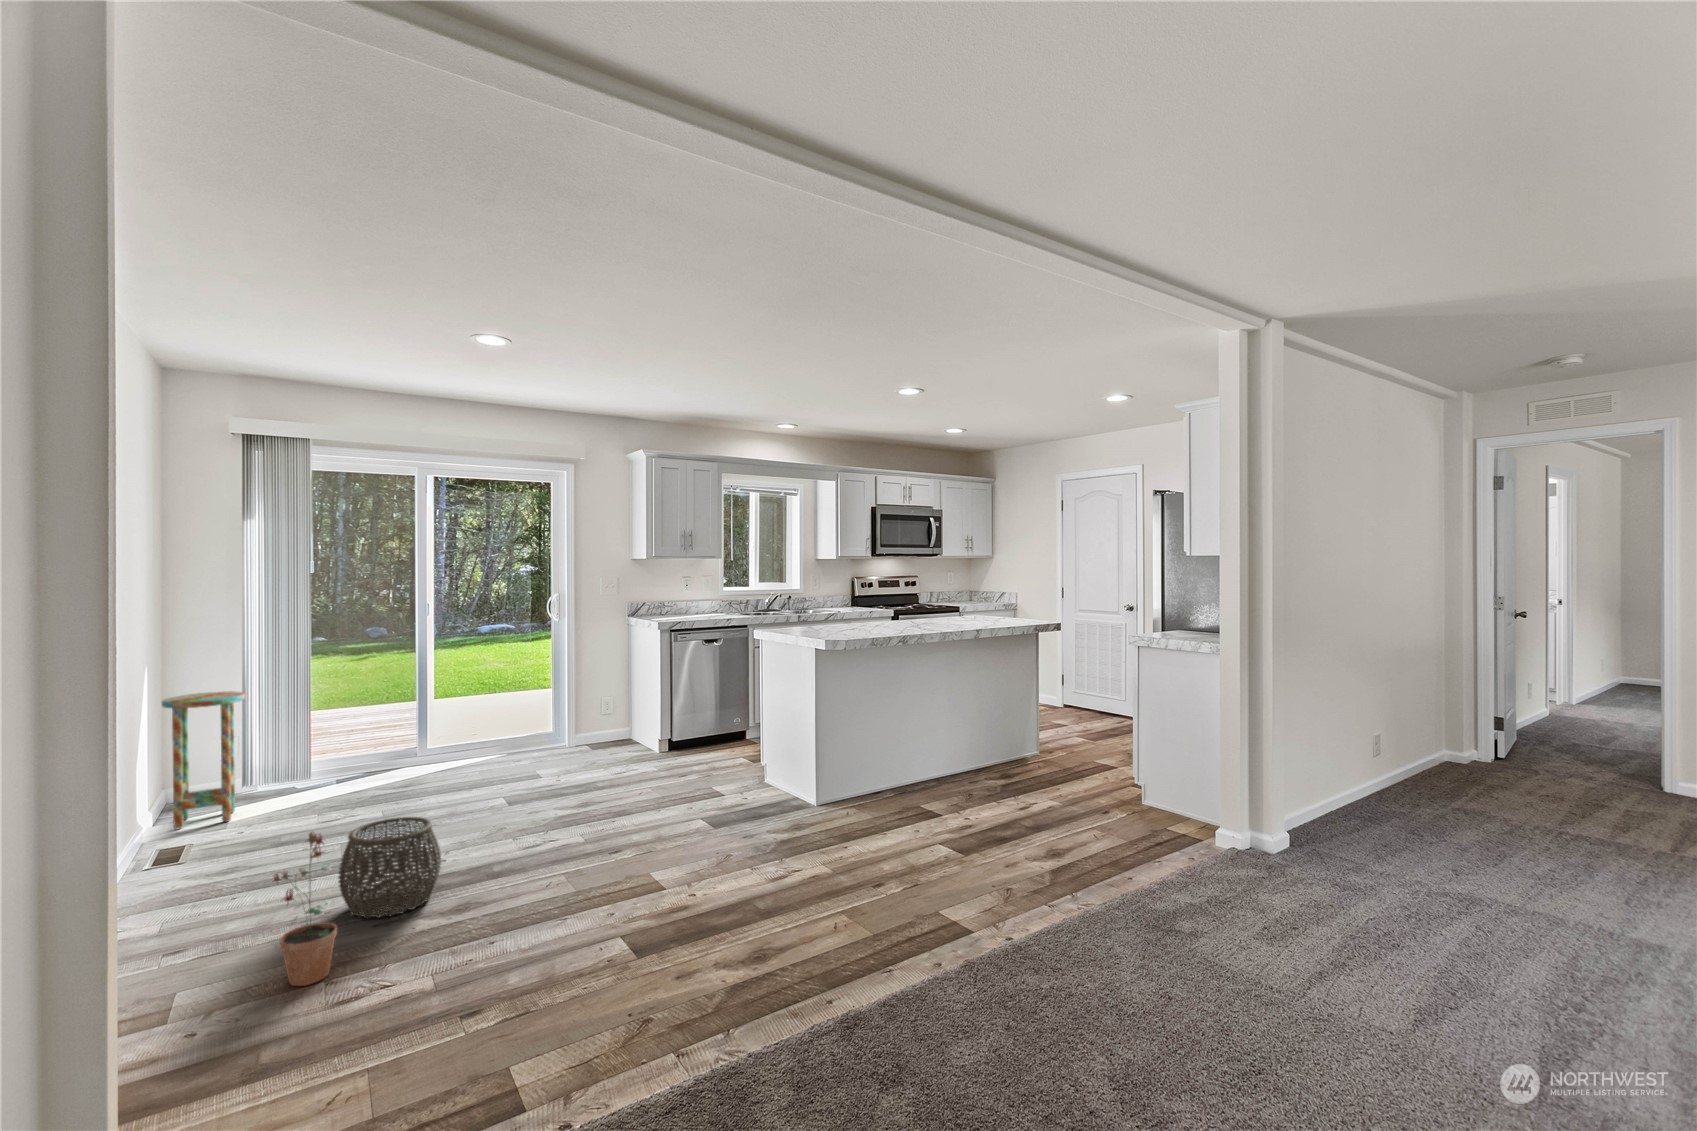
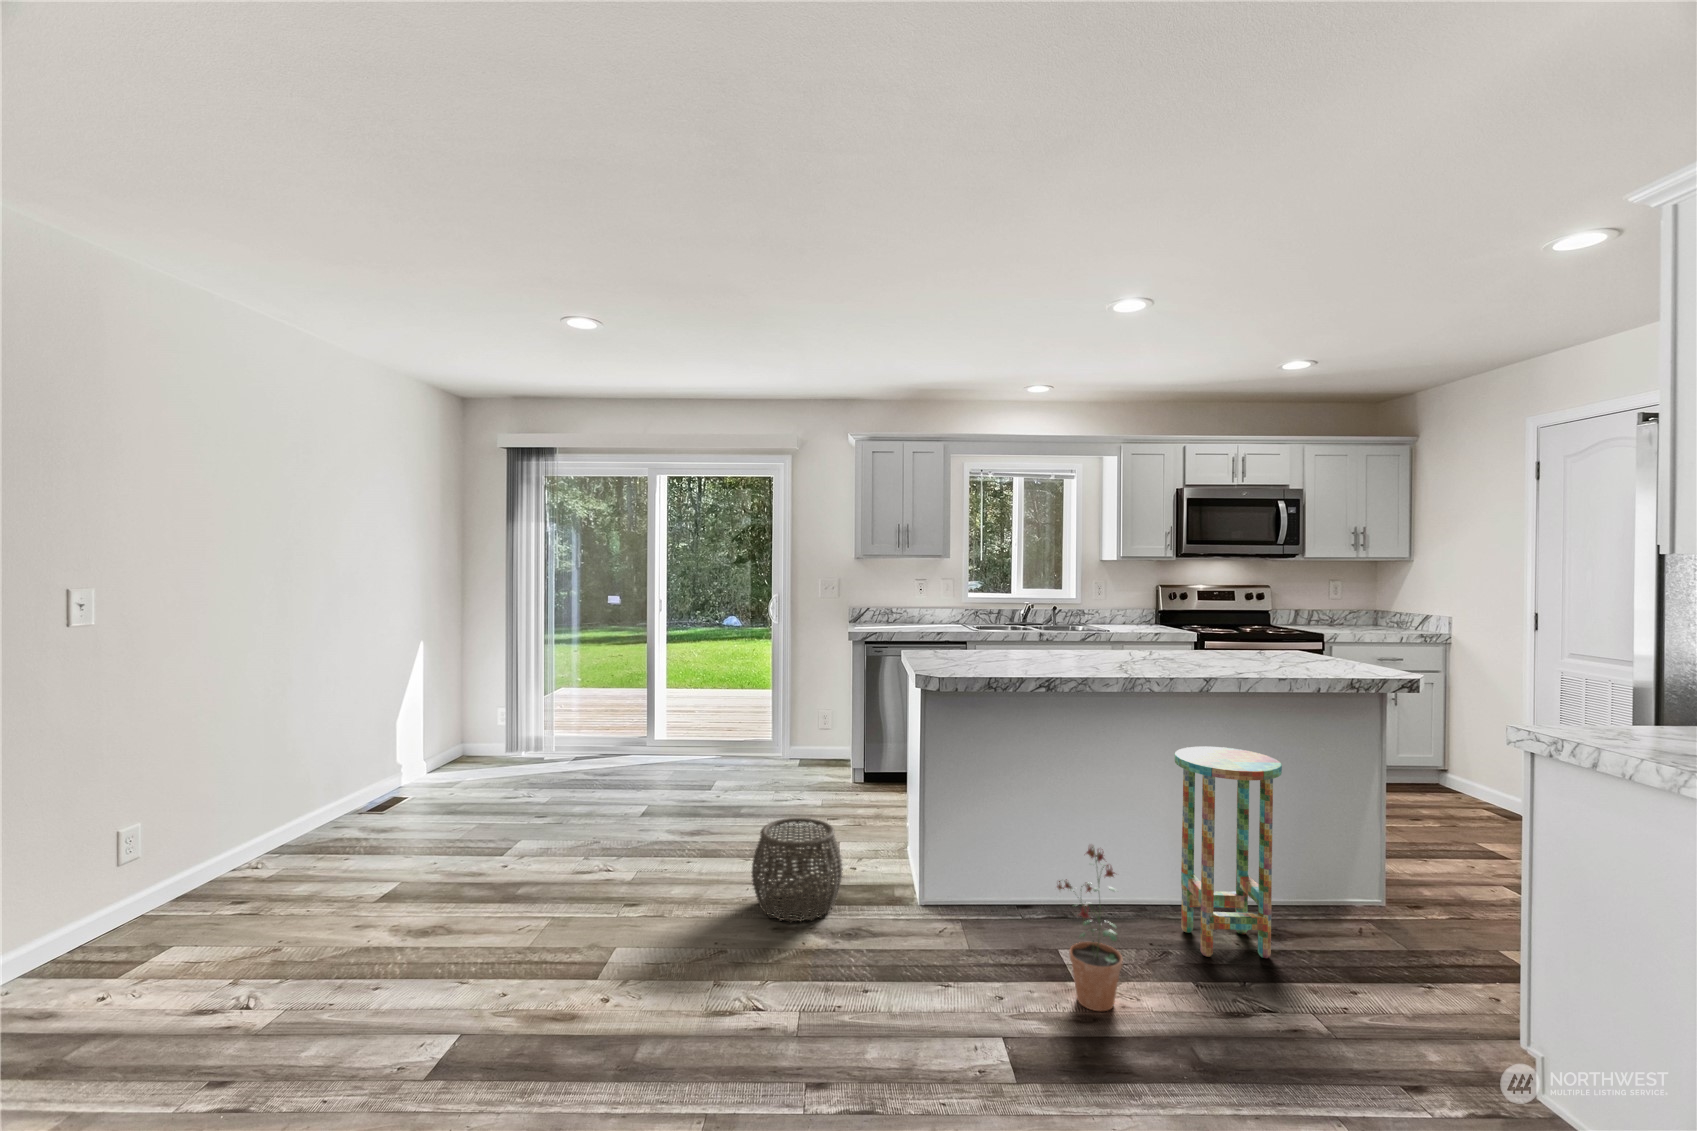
side table: present [162,691,245,829] -> present [1175,747,1282,958]
potted plant: present [273,832,337,986] -> present [1057,846,1122,1011]

